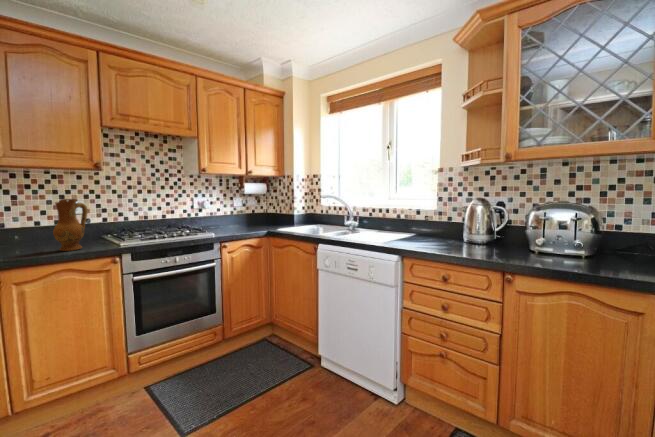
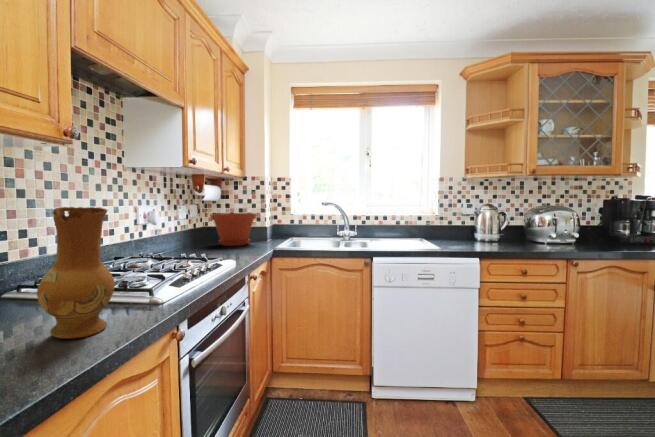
plant pot: none [251,203,285,227] -> present [210,213,257,246]

